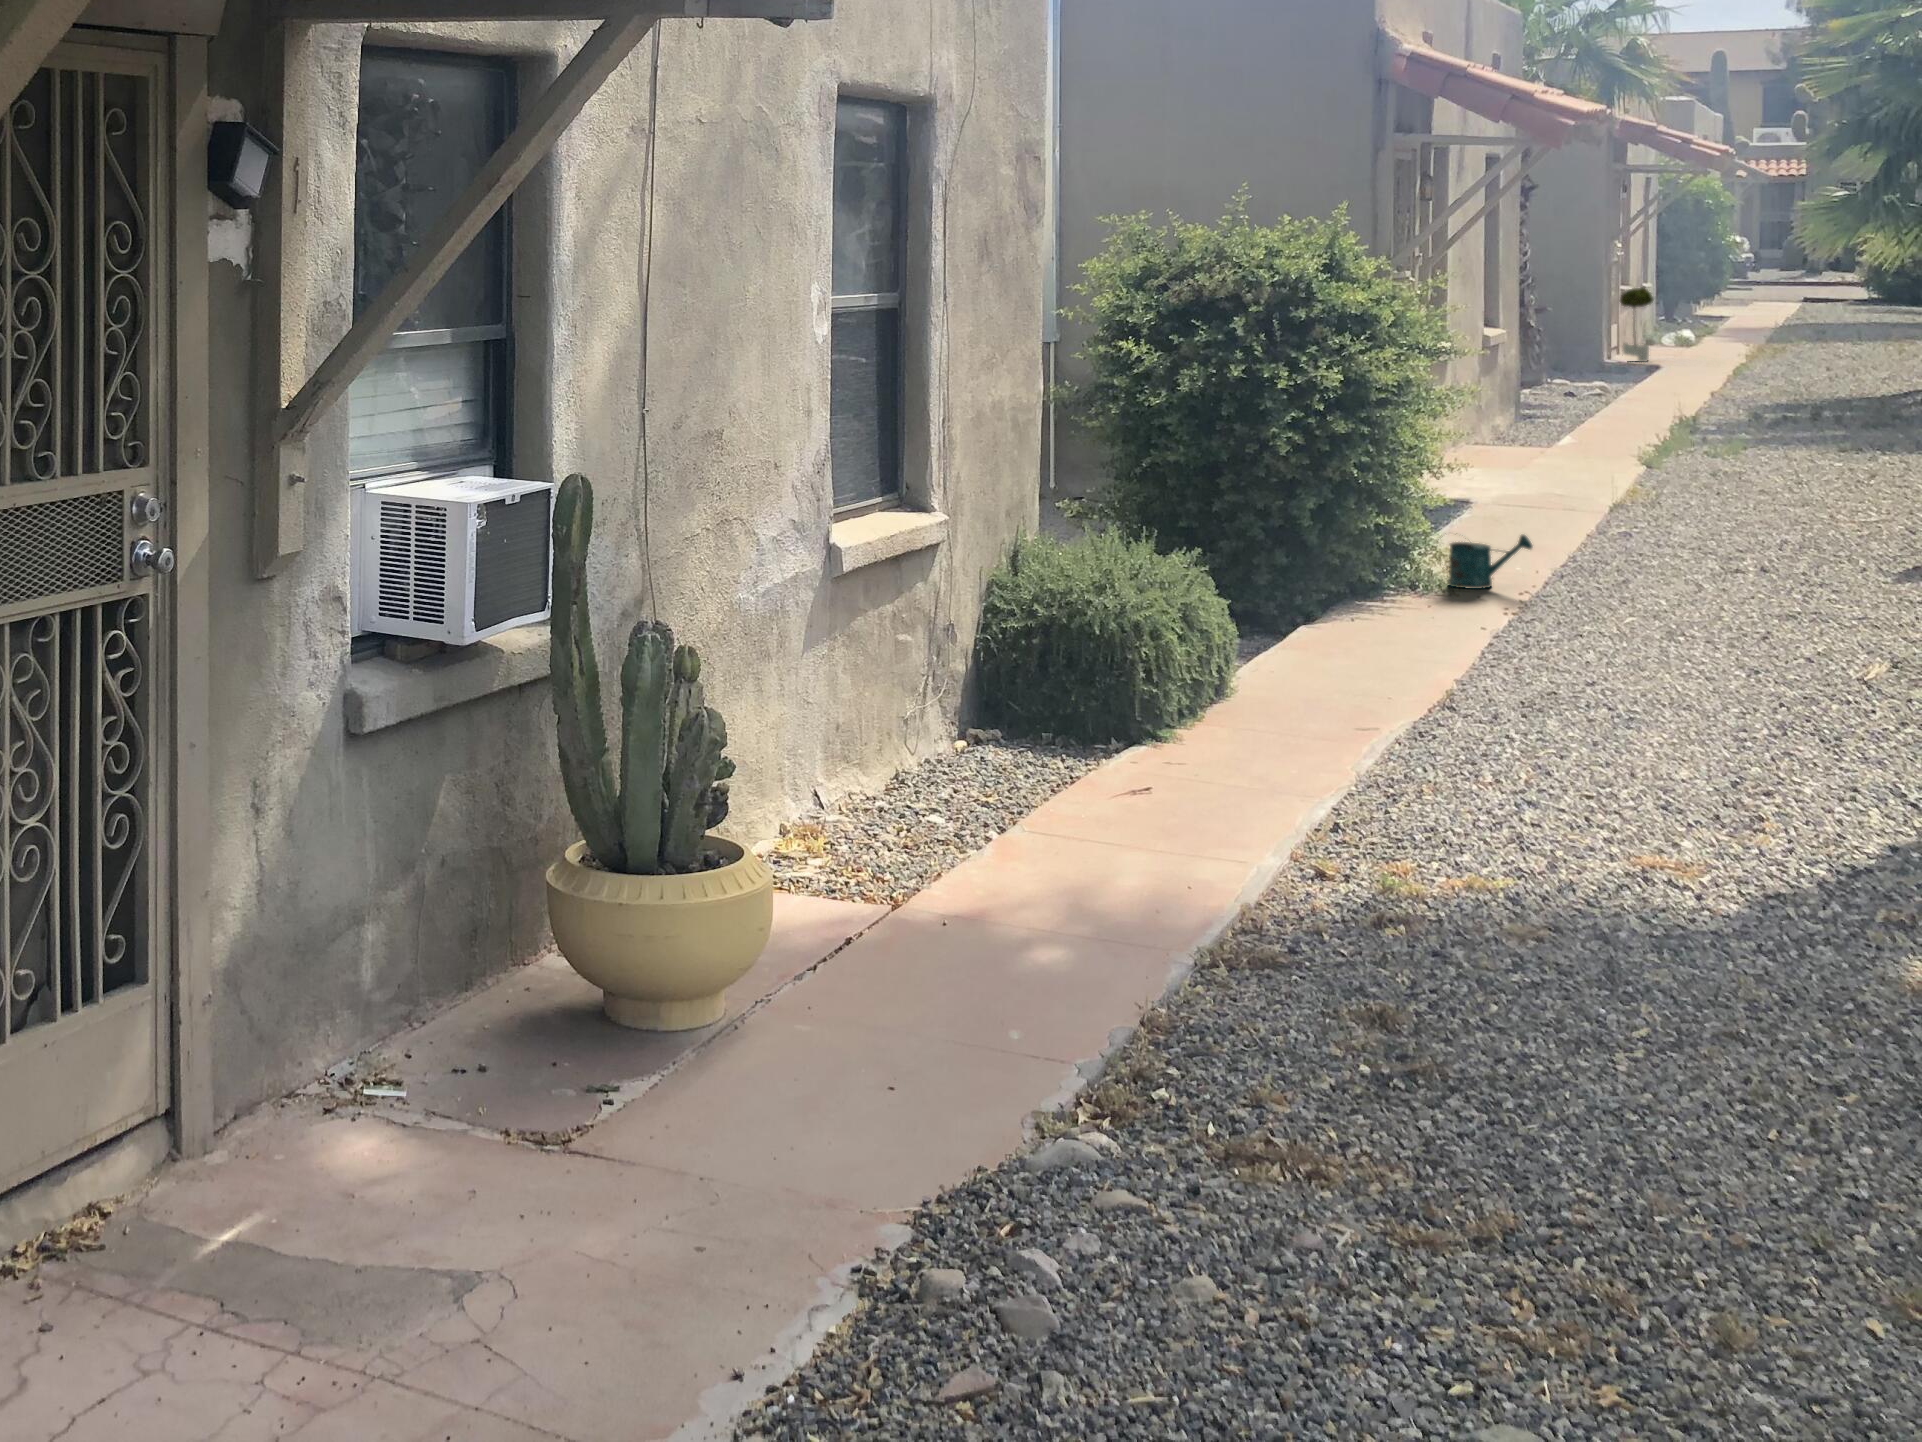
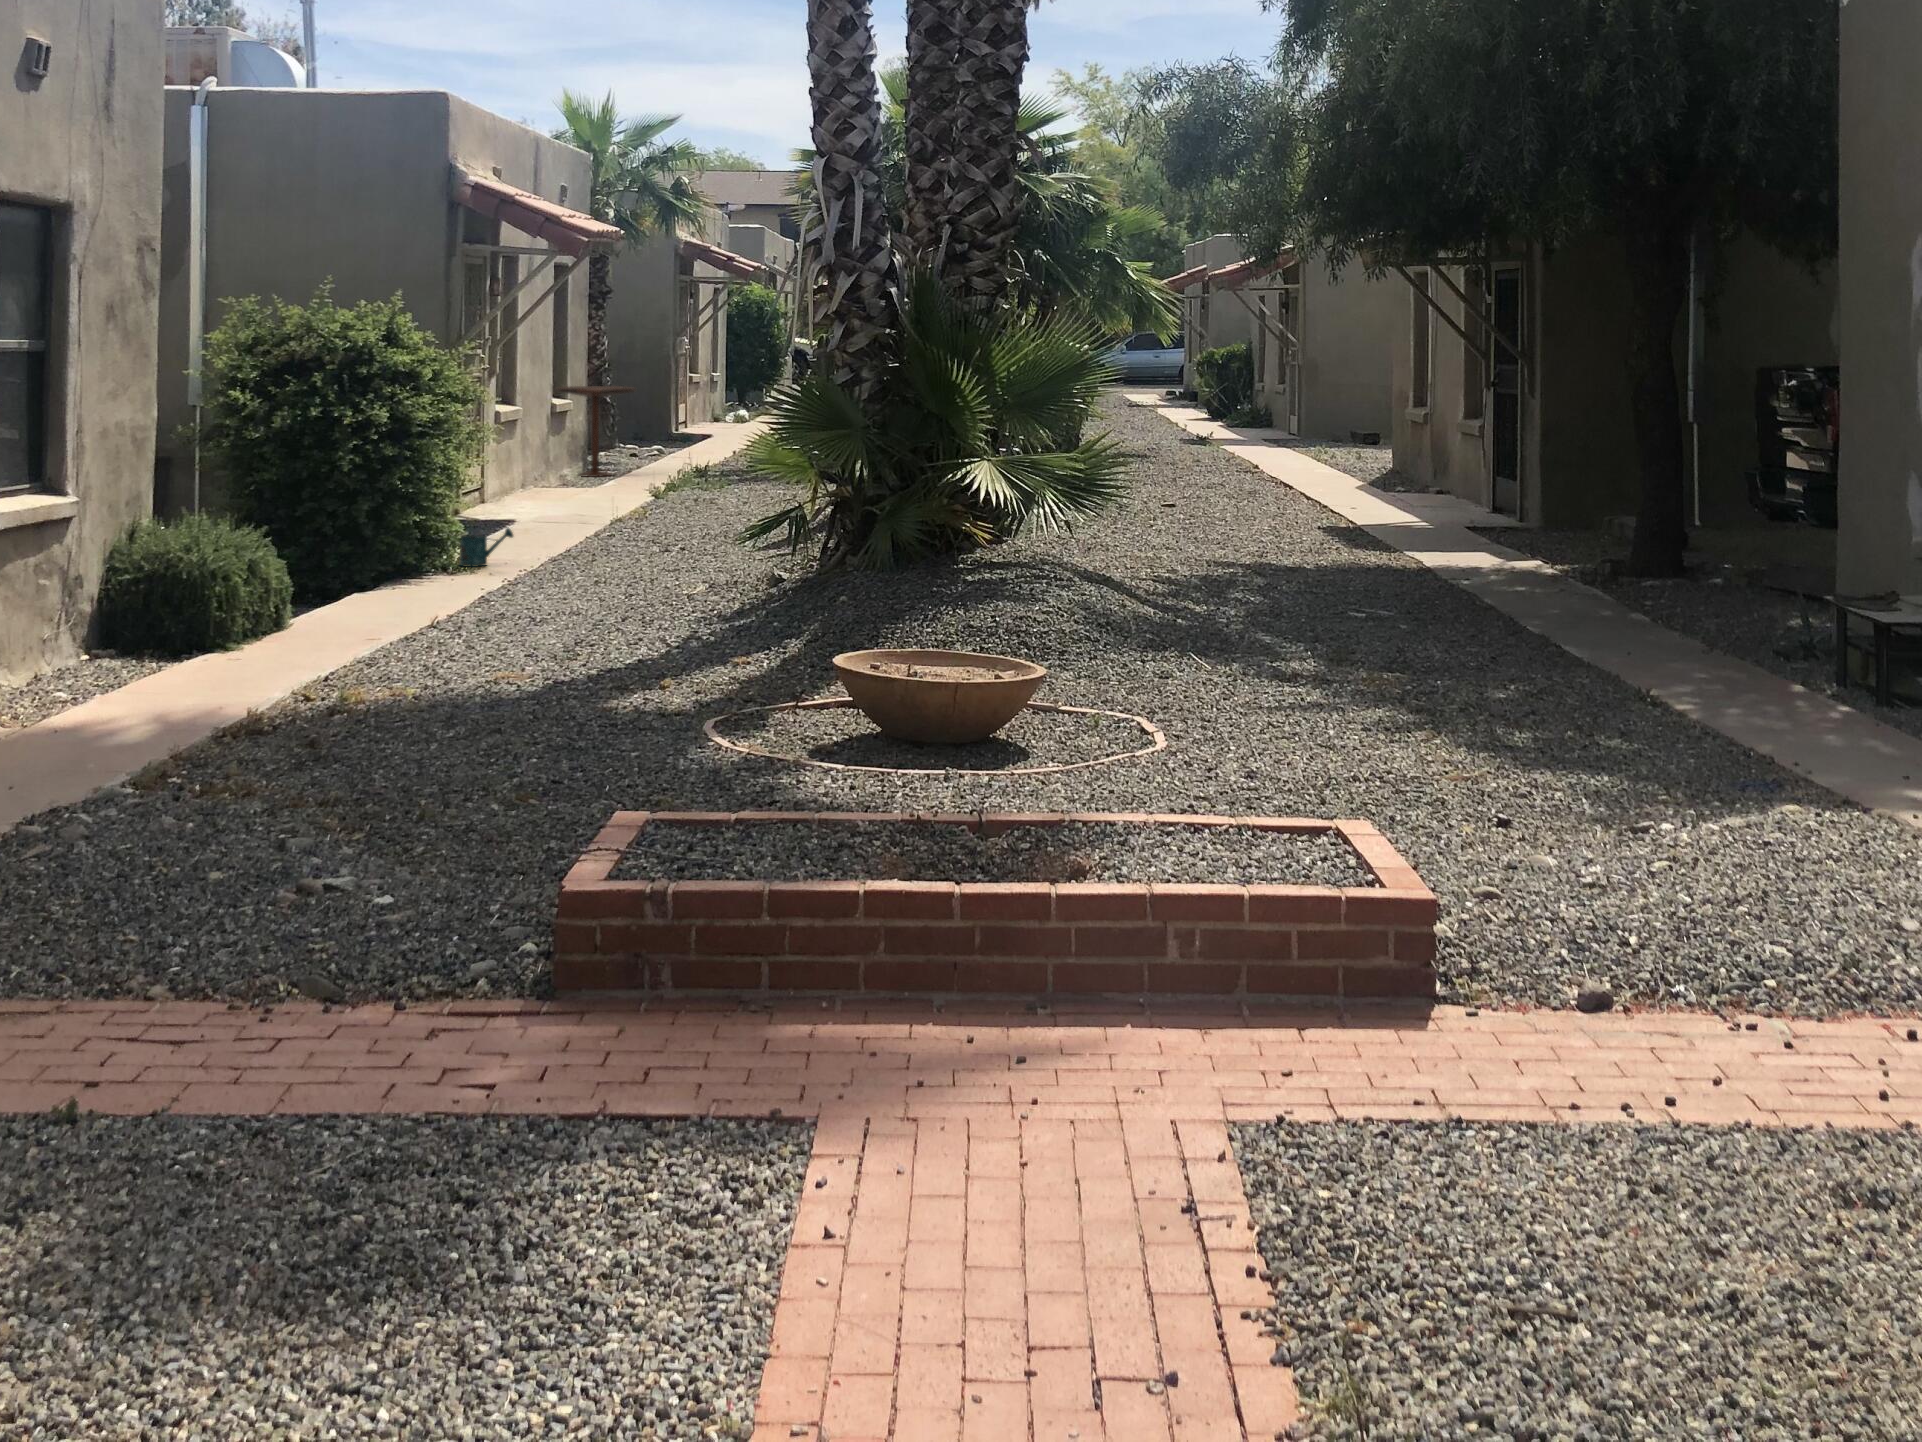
potted tree: present [1620,286,1653,362] -> none [686,372,710,433]
pedestal table: none [1485,313,1603,429] -> present [555,386,636,477]

